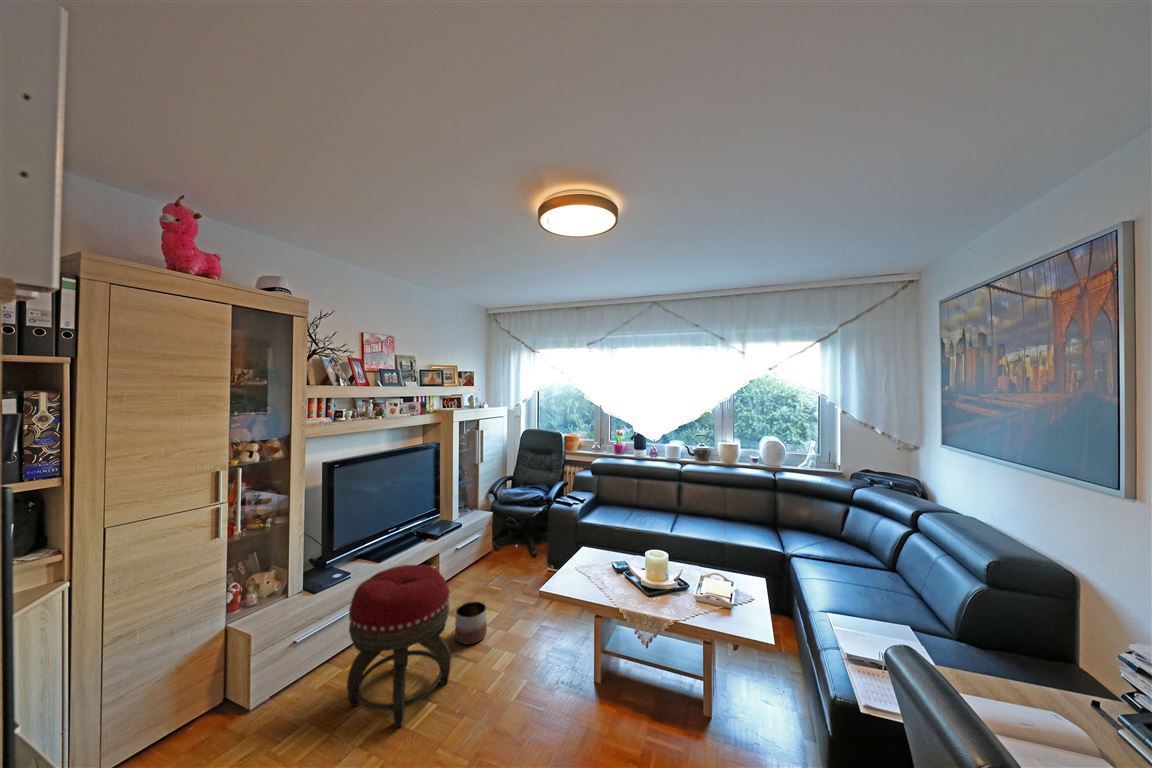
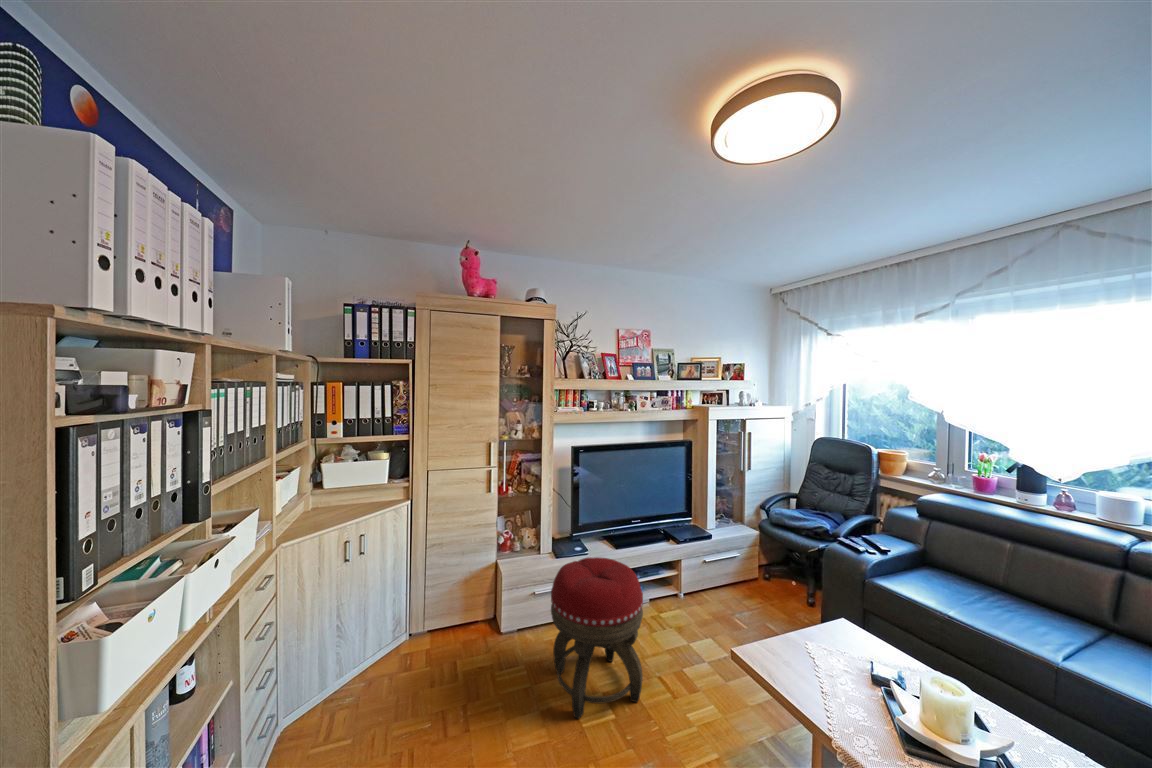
planter: present [455,602,487,644] -> none [668,624,704,675]

